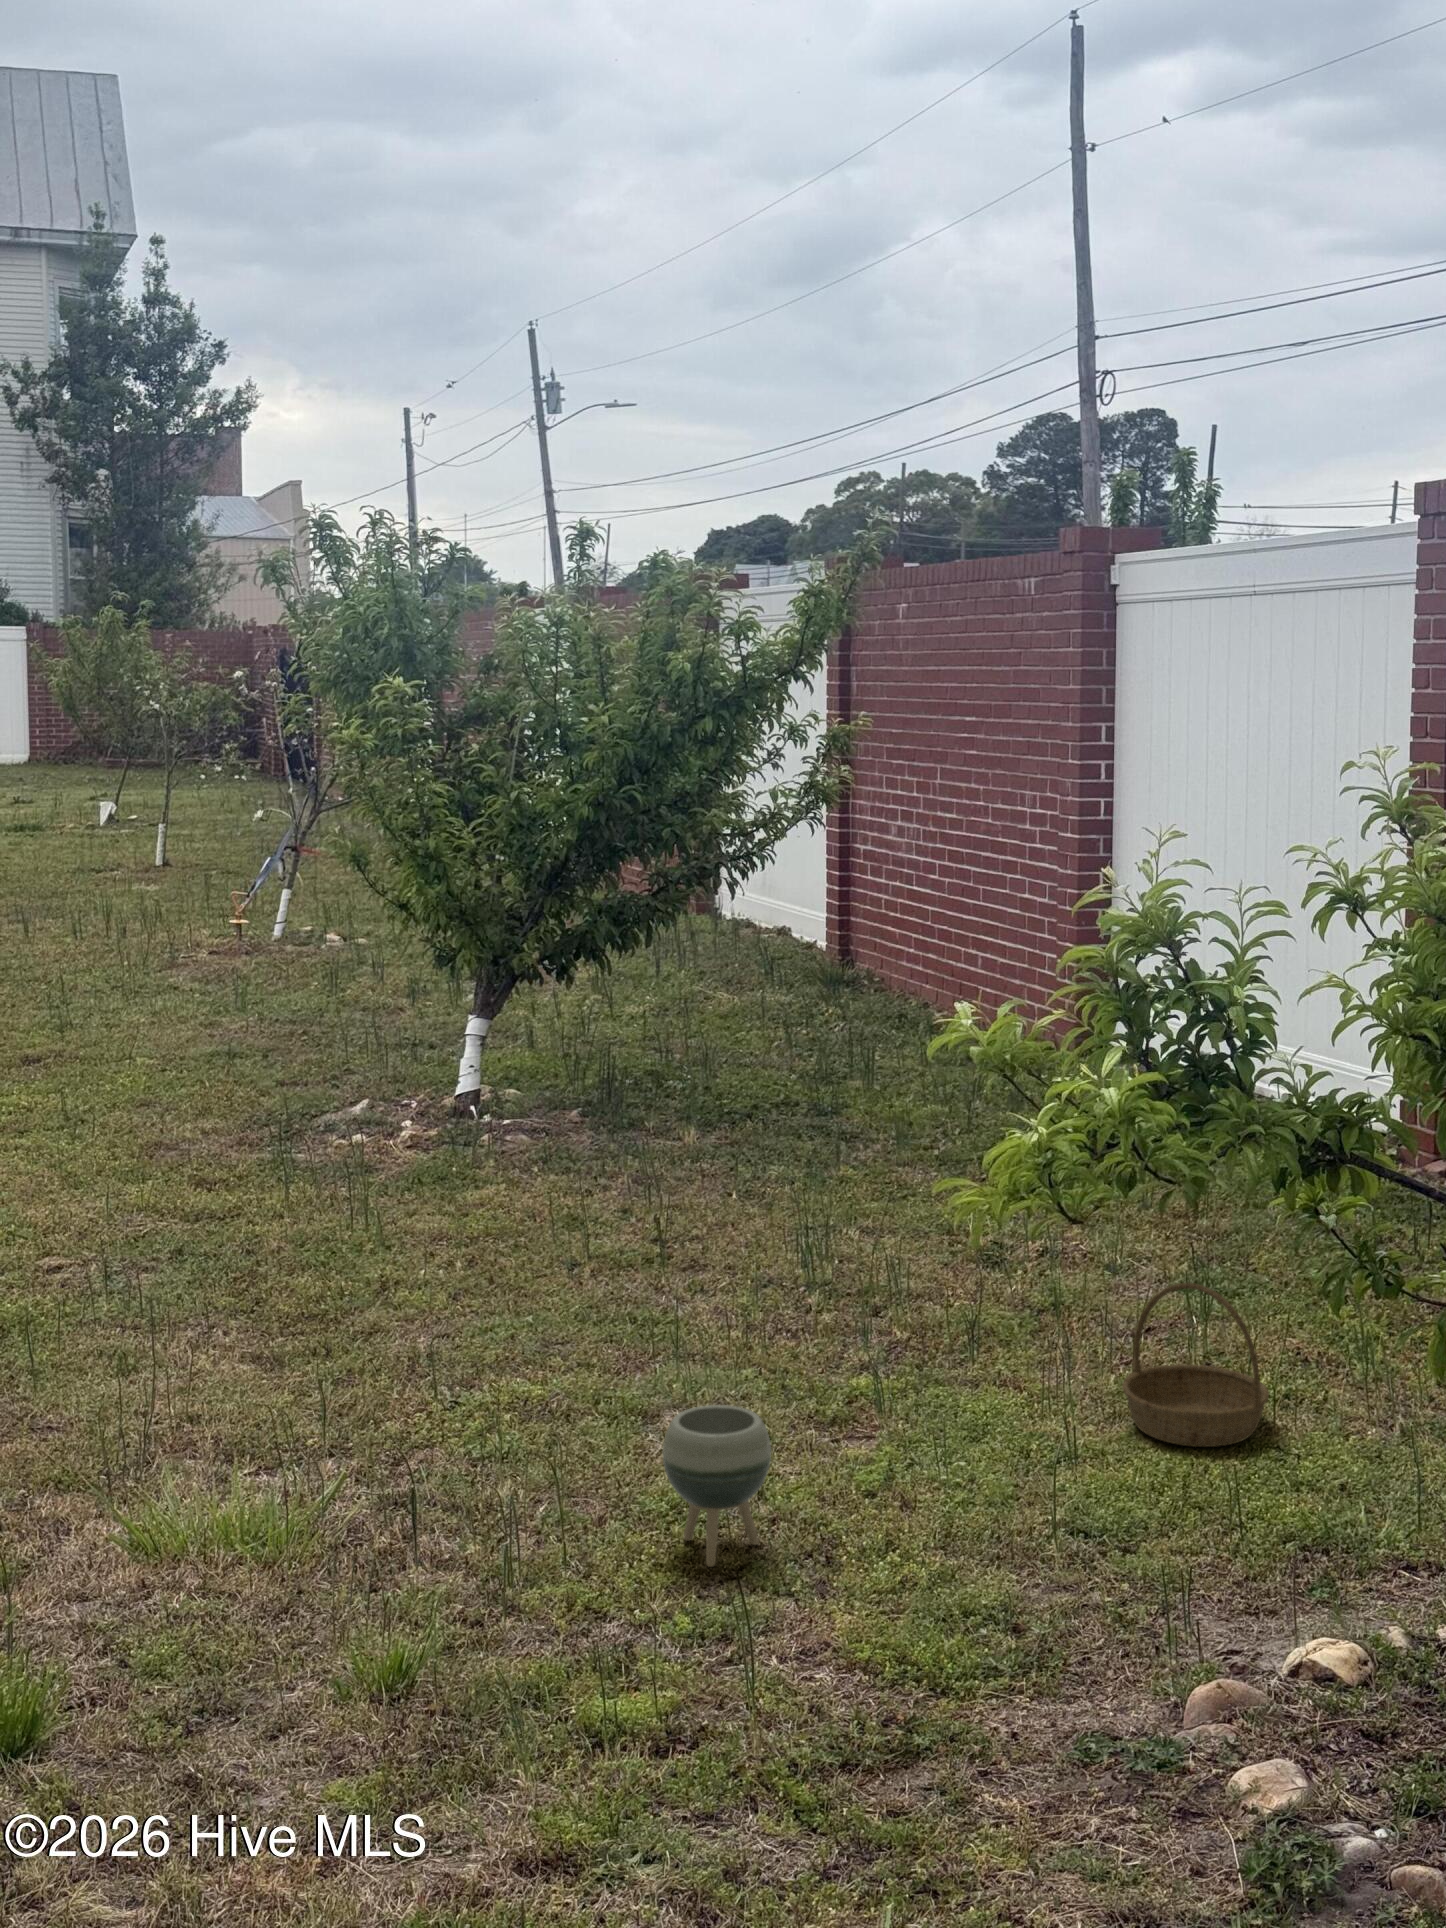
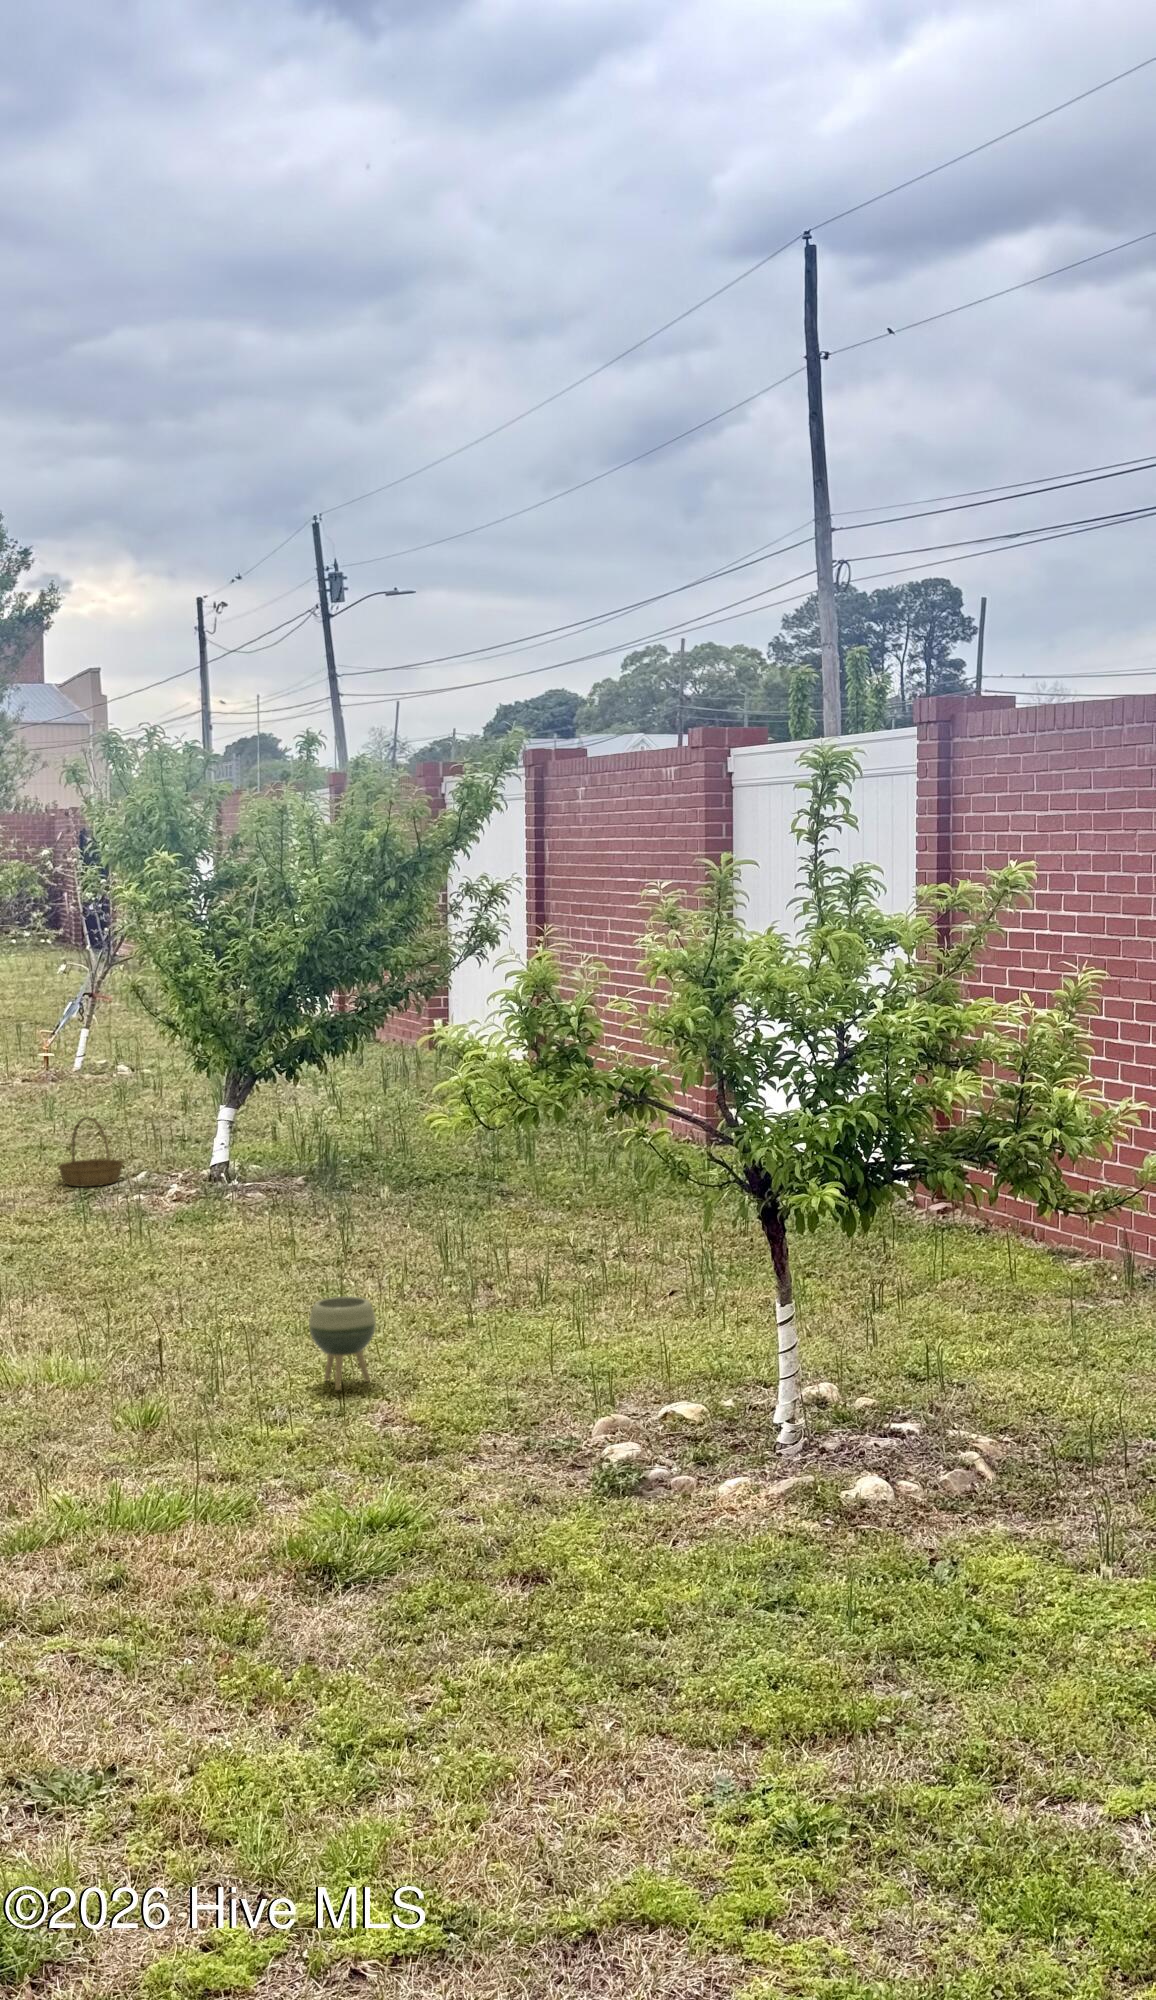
basket: present [1122,1283,1269,1447] -> present [58,1117,123,1187]

